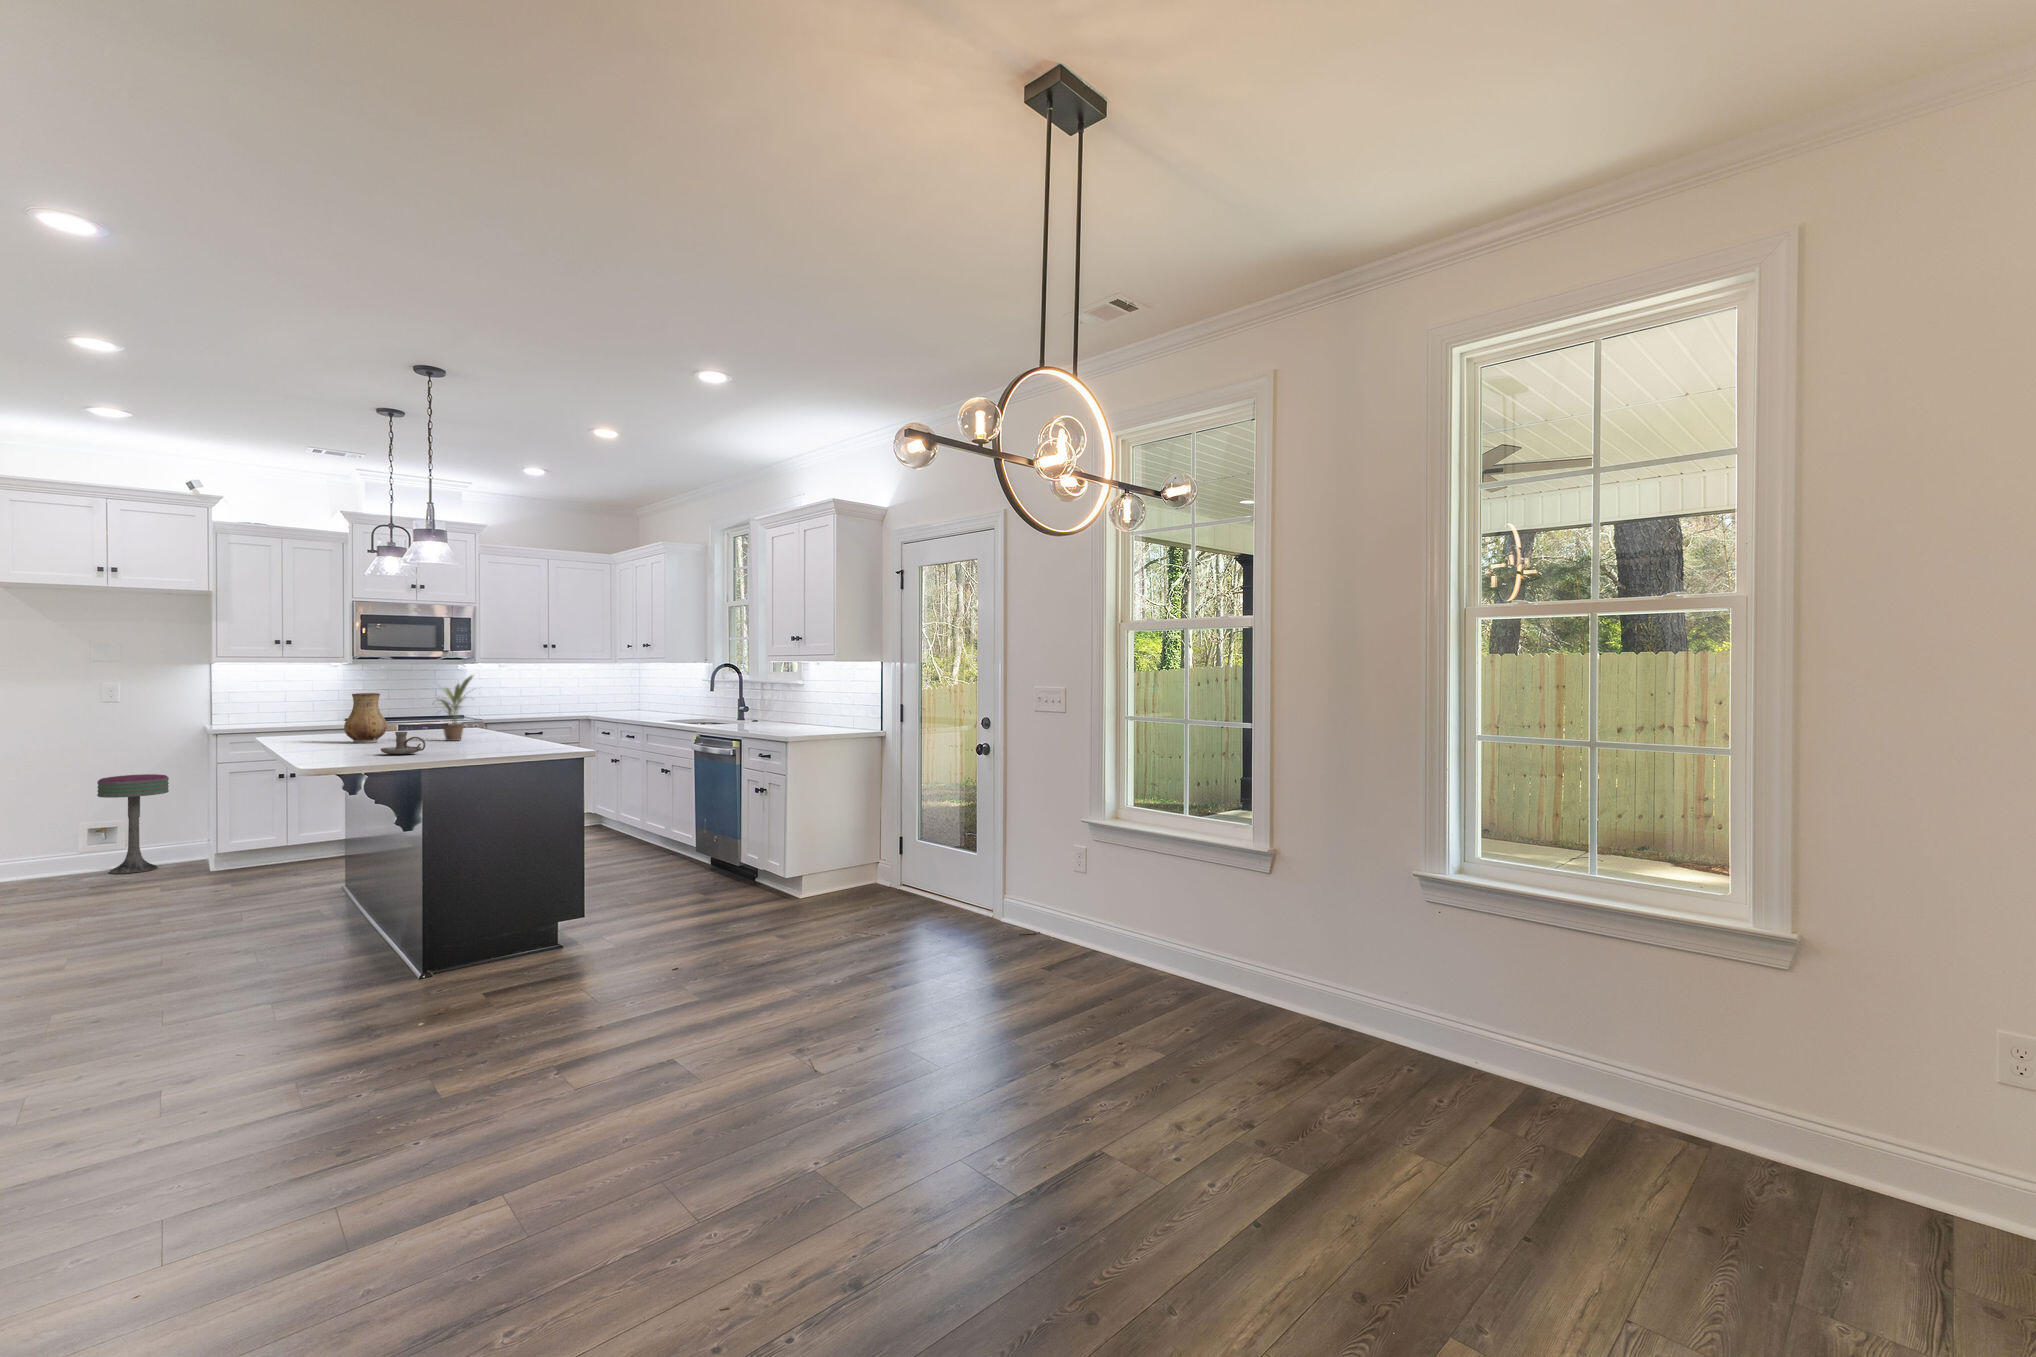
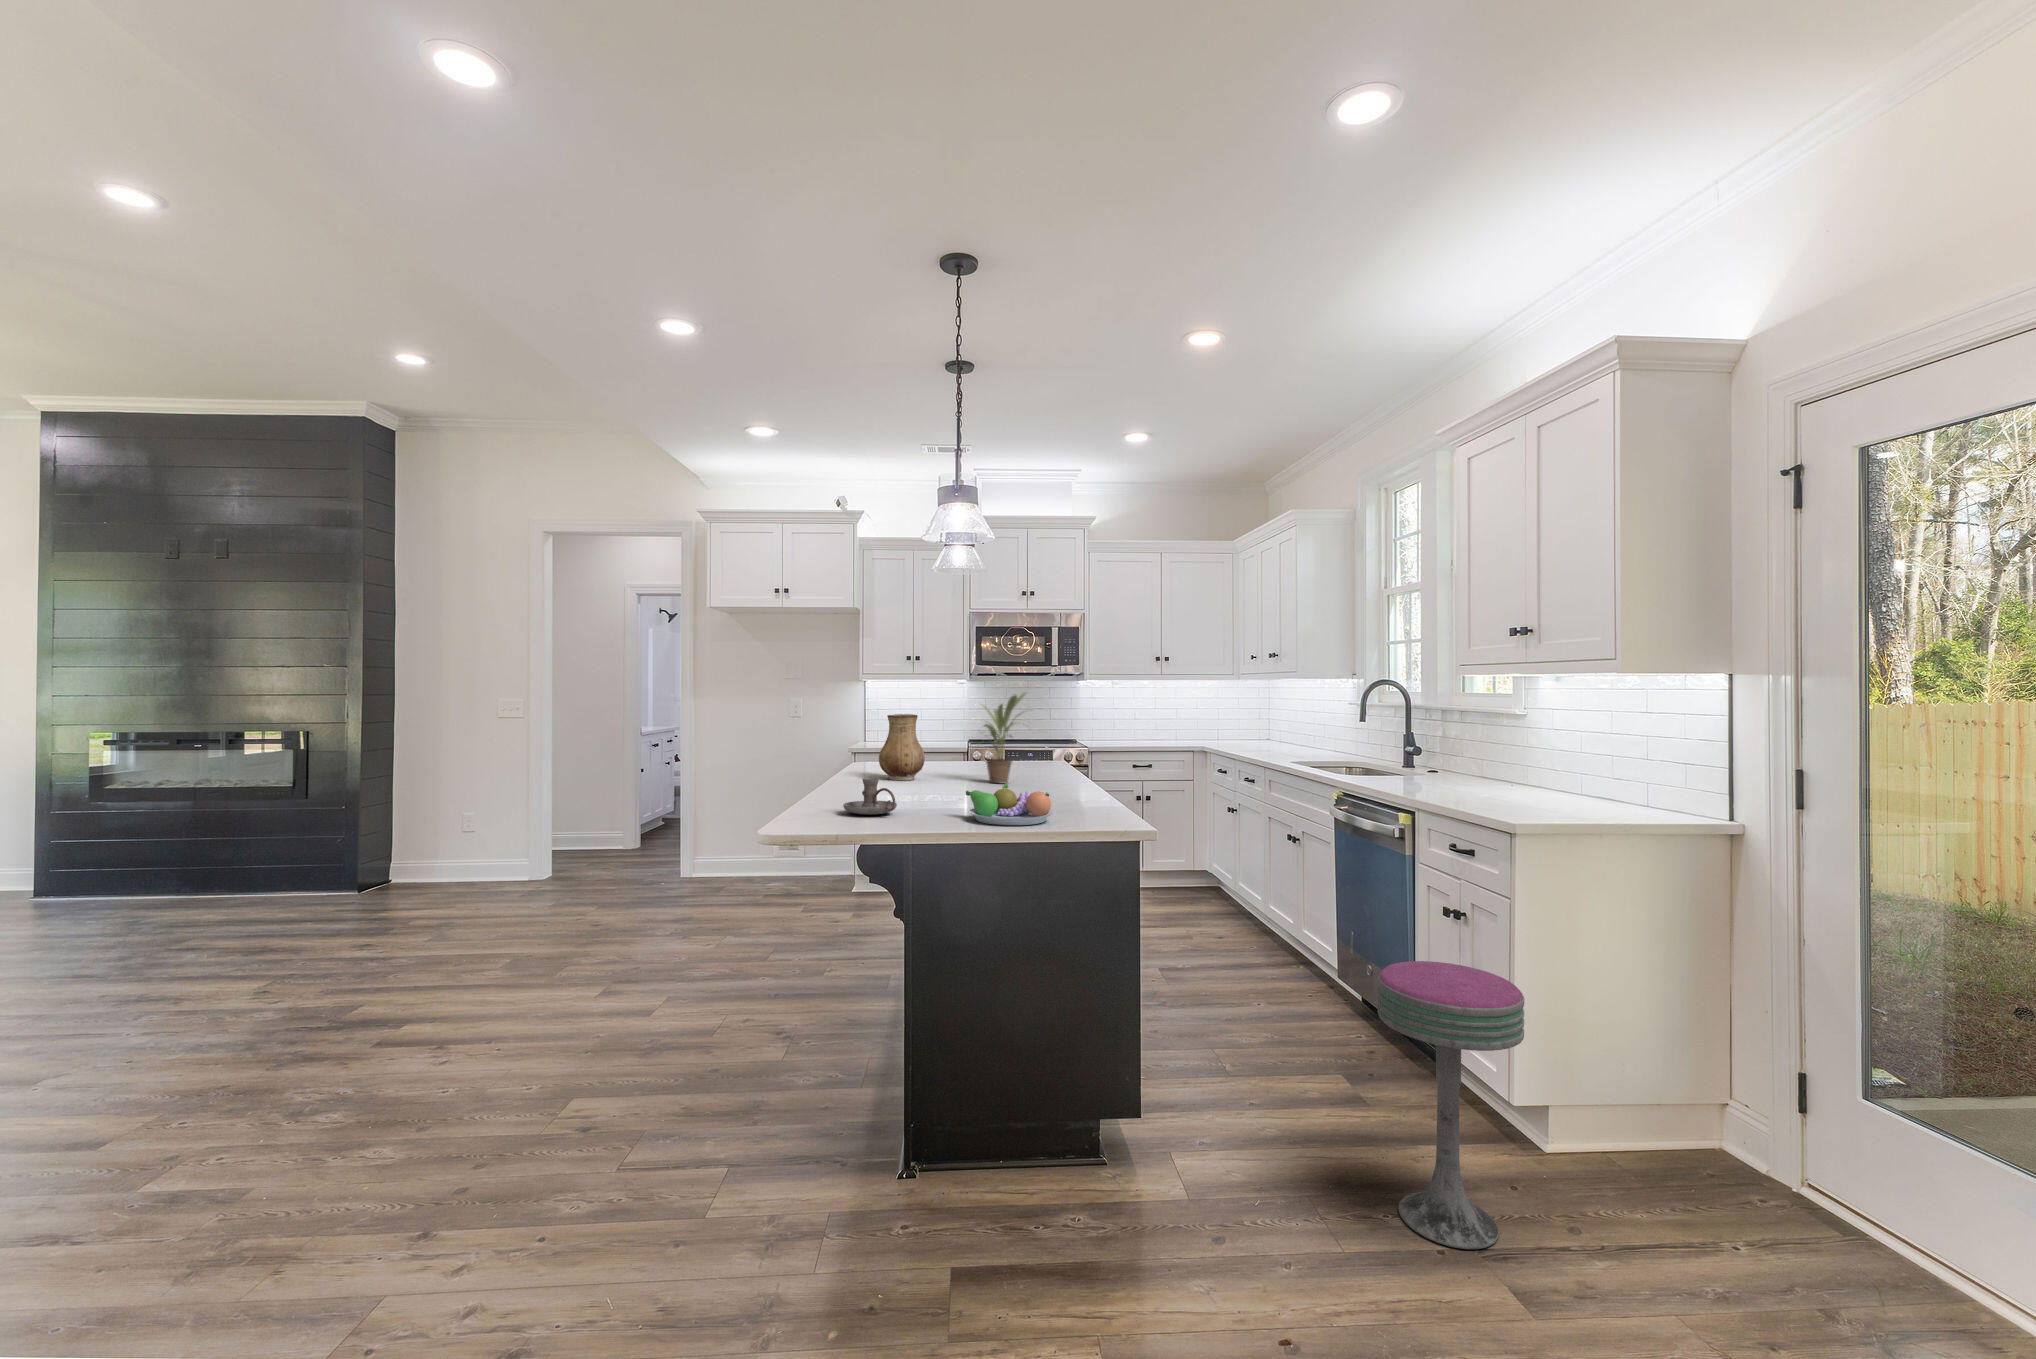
fruit bowl: none [471,731,534,753] -> present [966,783,1053,825]
bar stool: present [97,774,169,874] -> present [1378,961,1524,1249]

